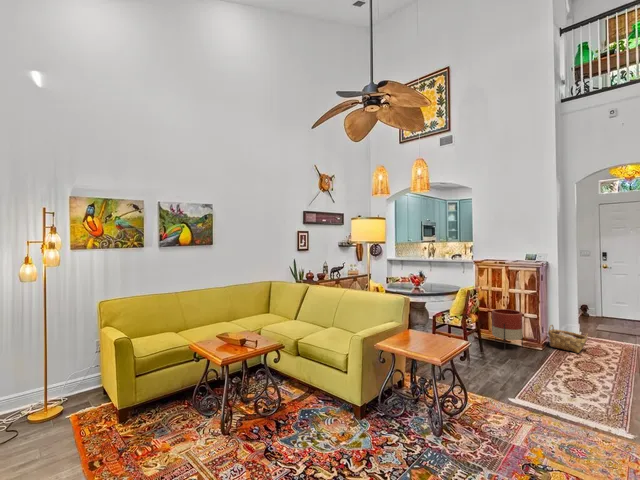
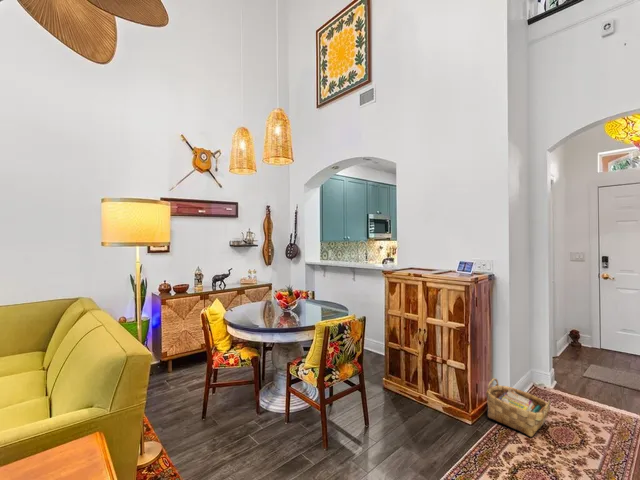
planter: present [492,309,523,349] -> none [394,349,441,425]

